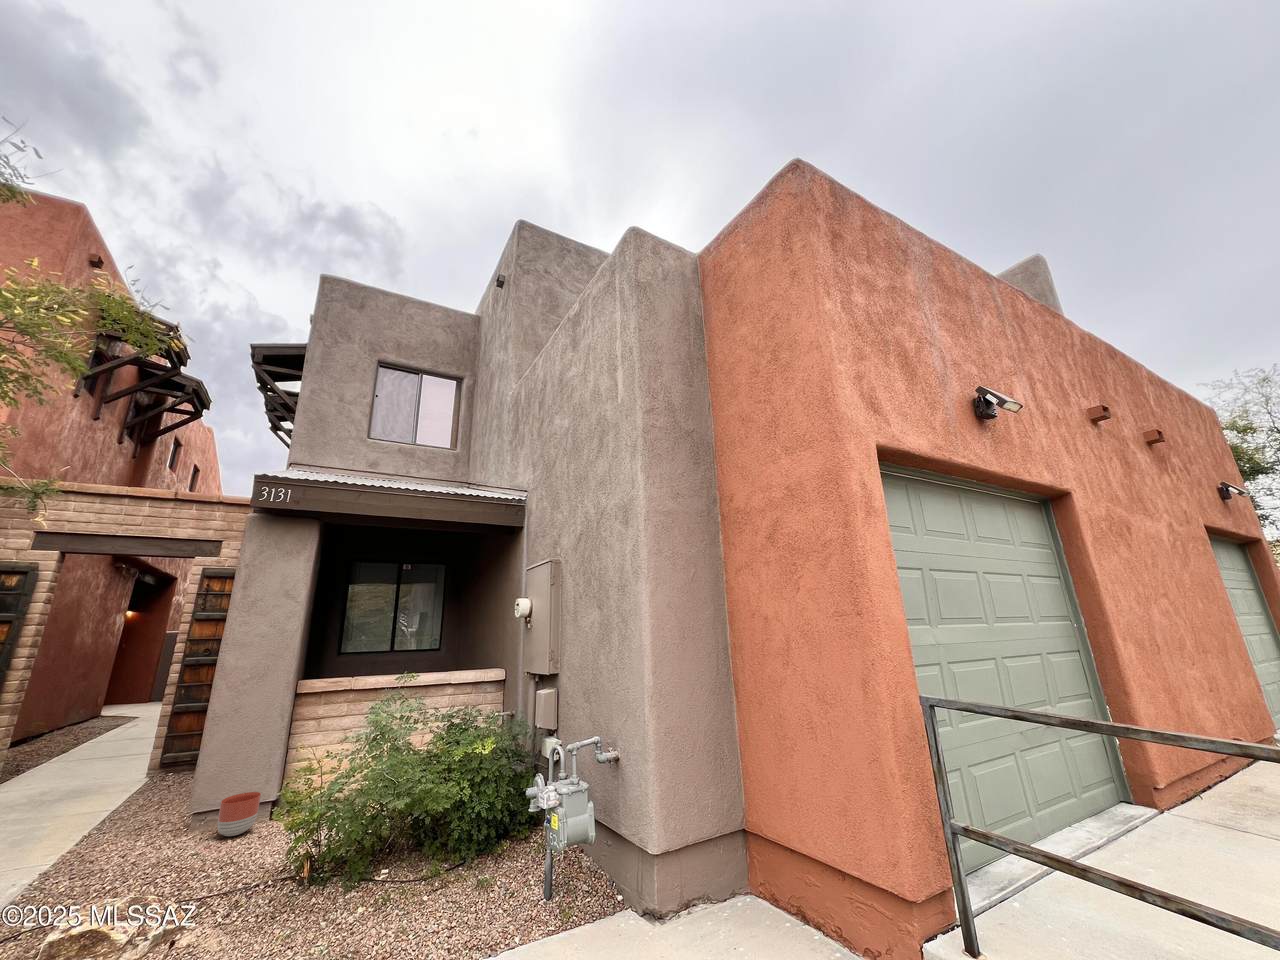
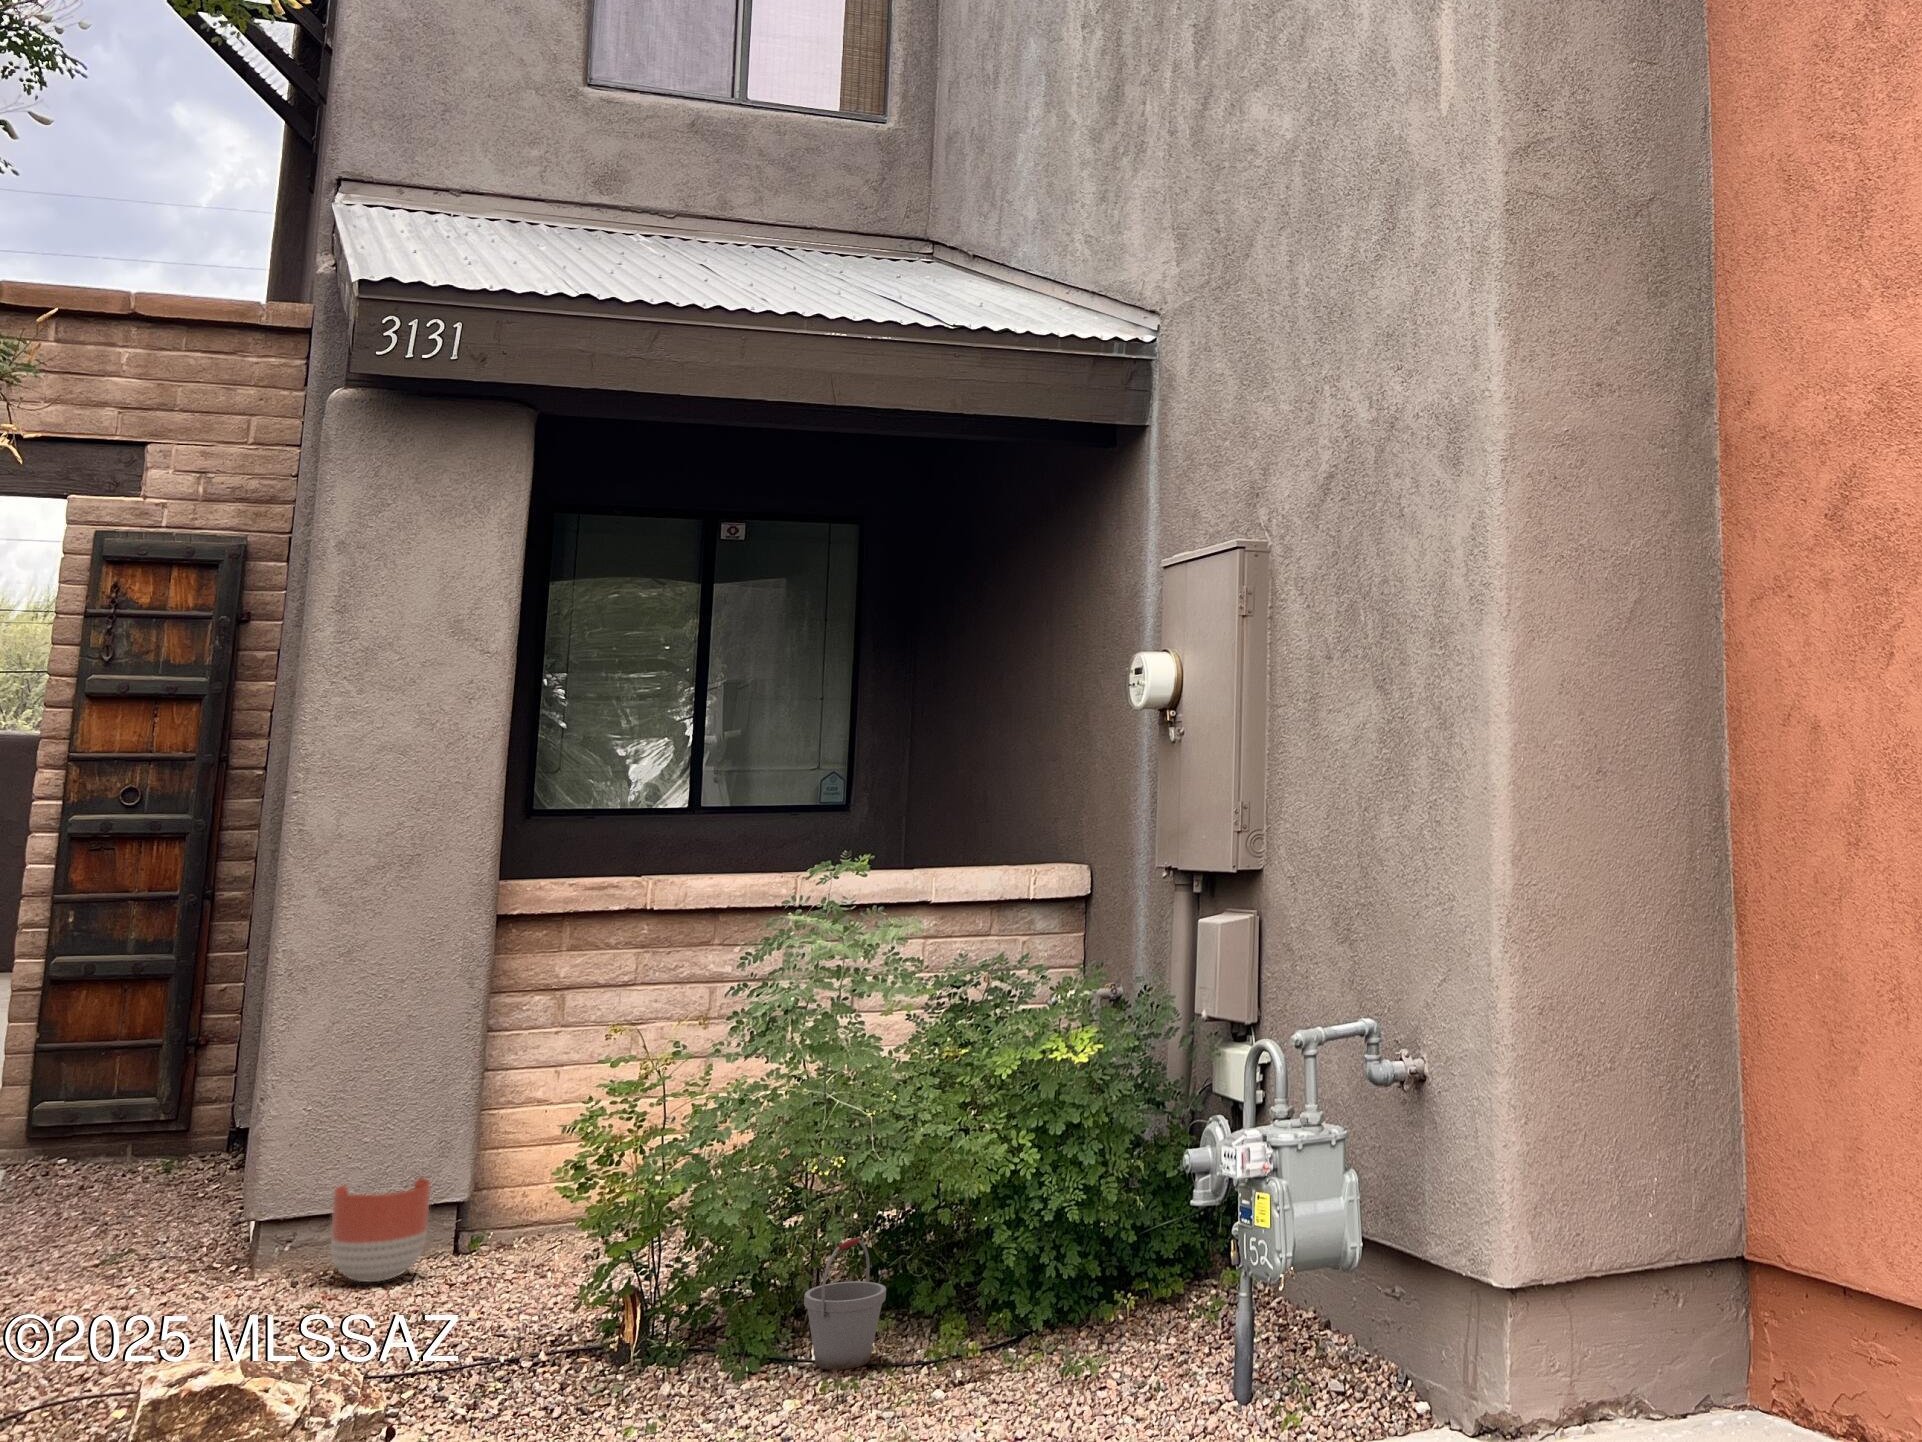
bucket: none [375,826,409,887] -> present [804,1238,886,1370]

